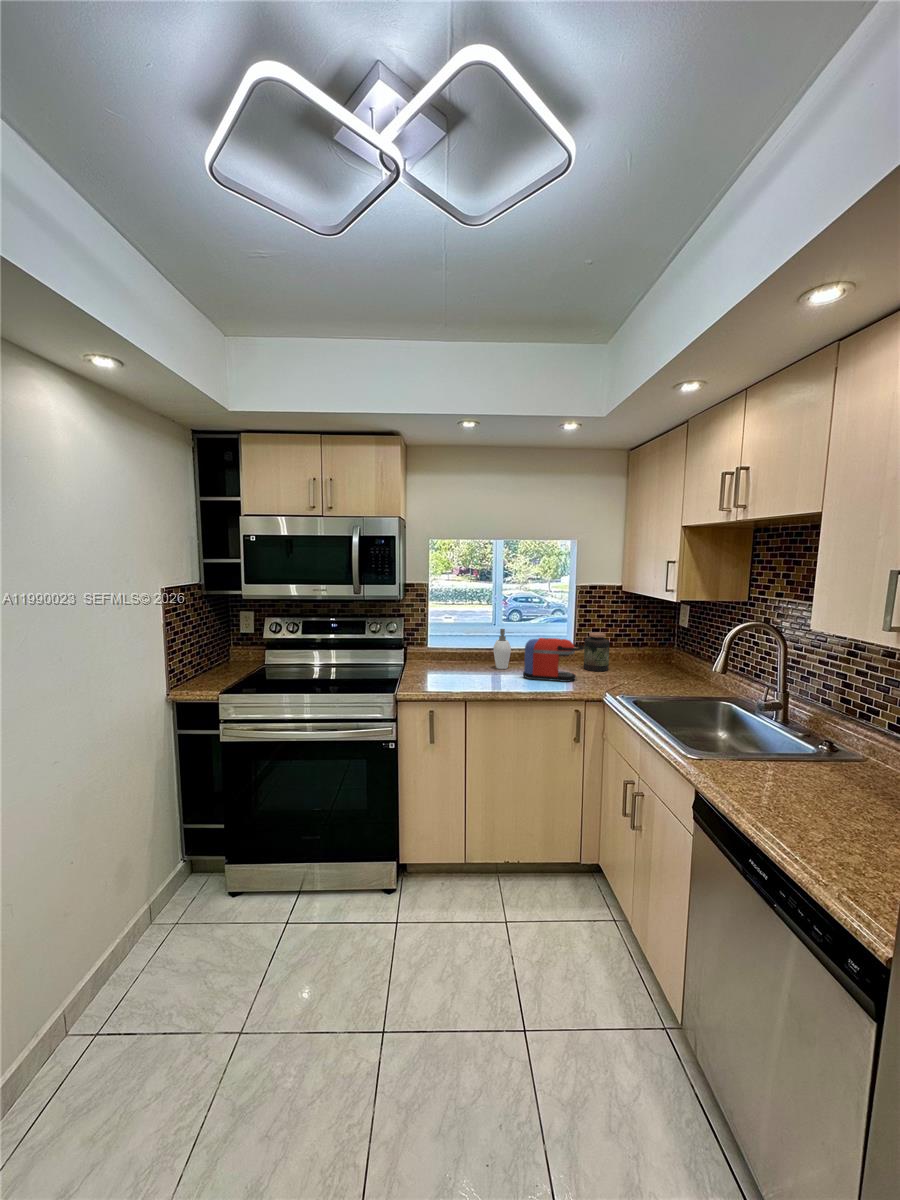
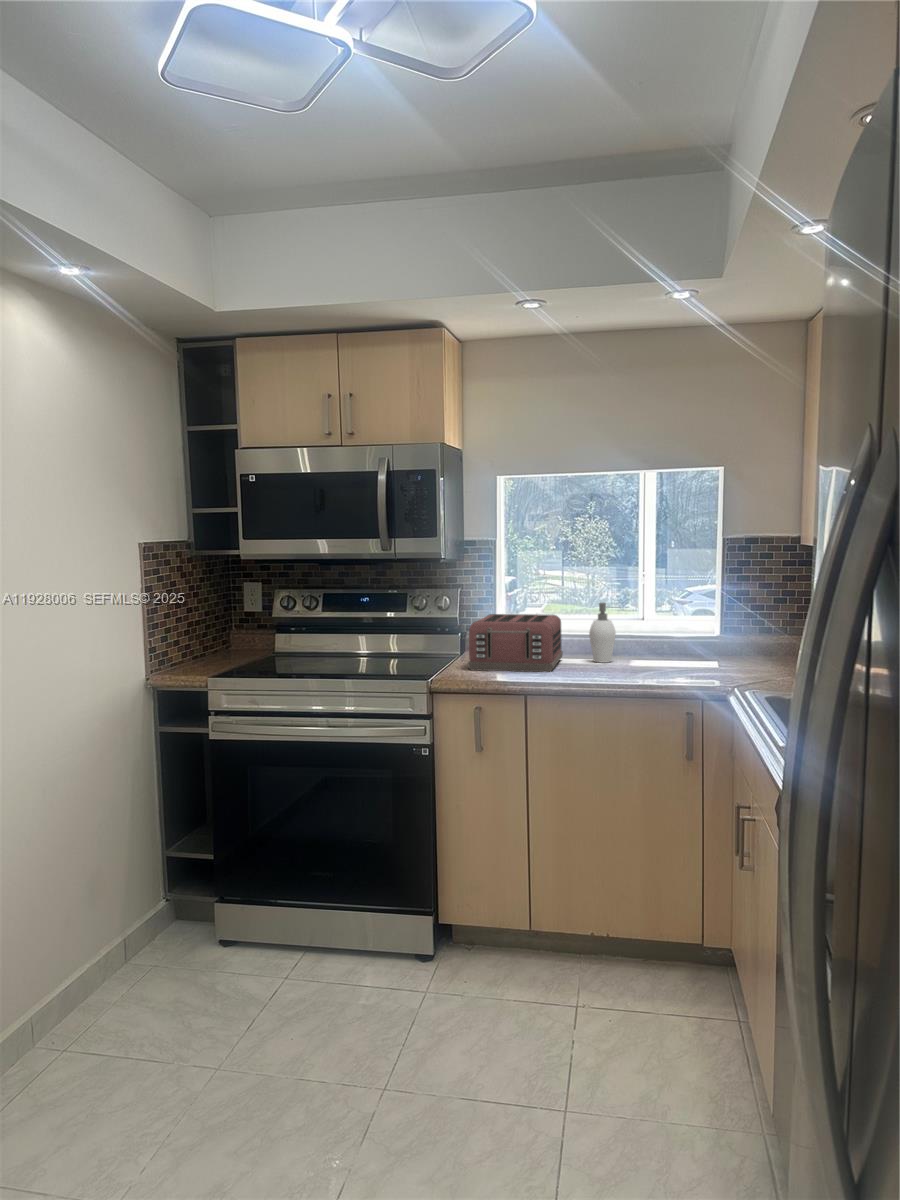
jar: present [584,632,609,672] -> none [732,608,771,667]
toaster: none [416,636,476,680] -> present [468,614,563,672]
coffee maker: present [523,638,584,682] -> none [626,611,717,675]

